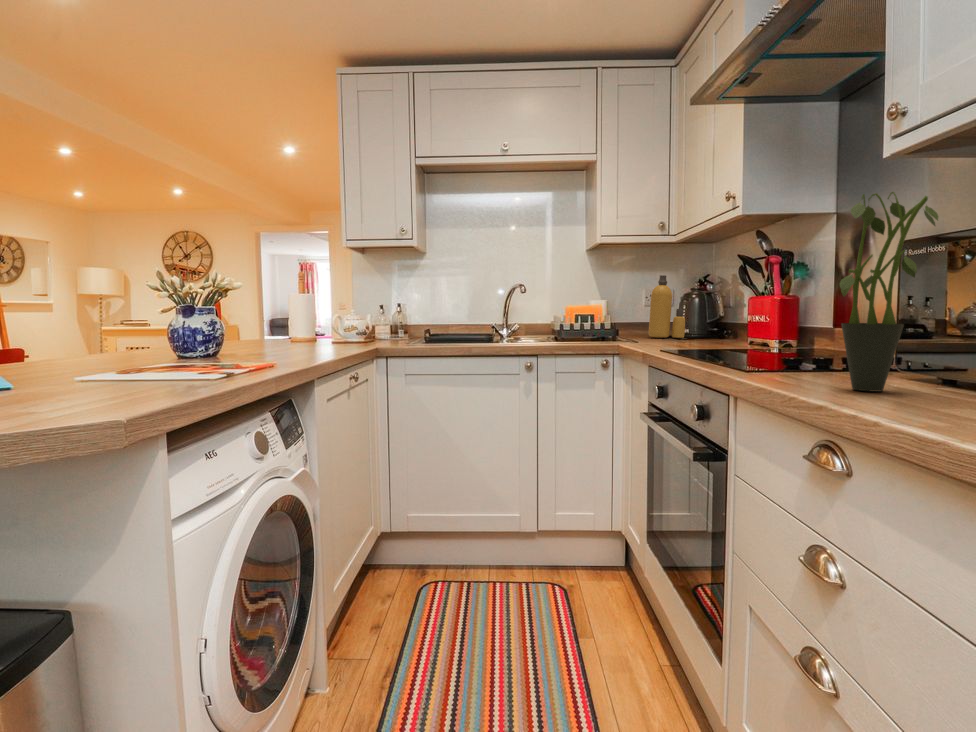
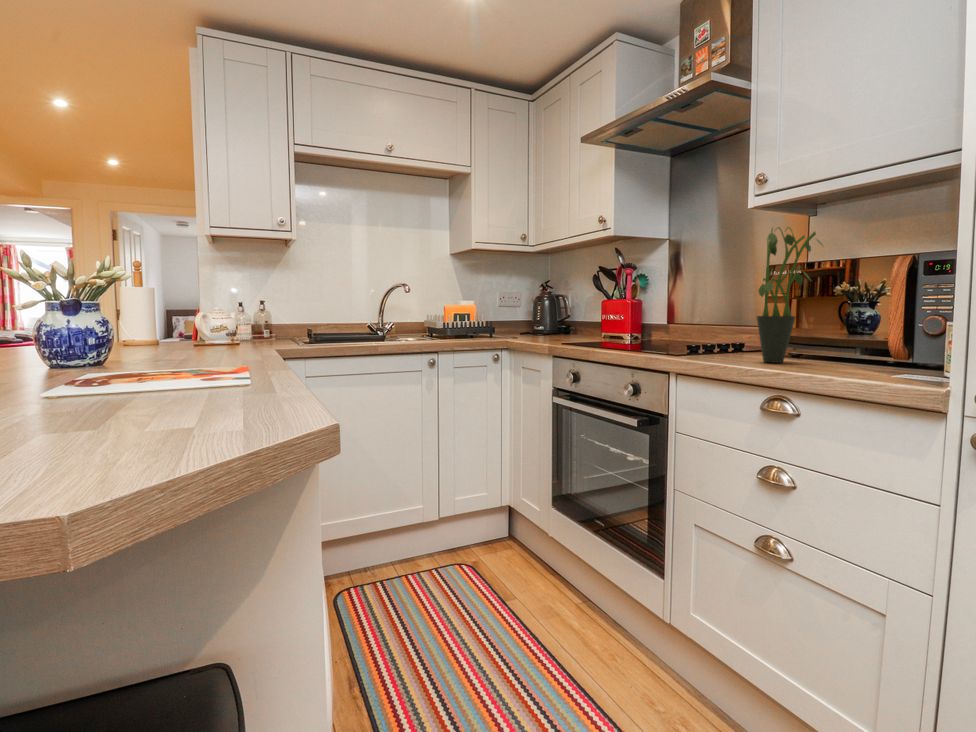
bottle: present [649,275,685,338] -> none [514,281,544,335]

